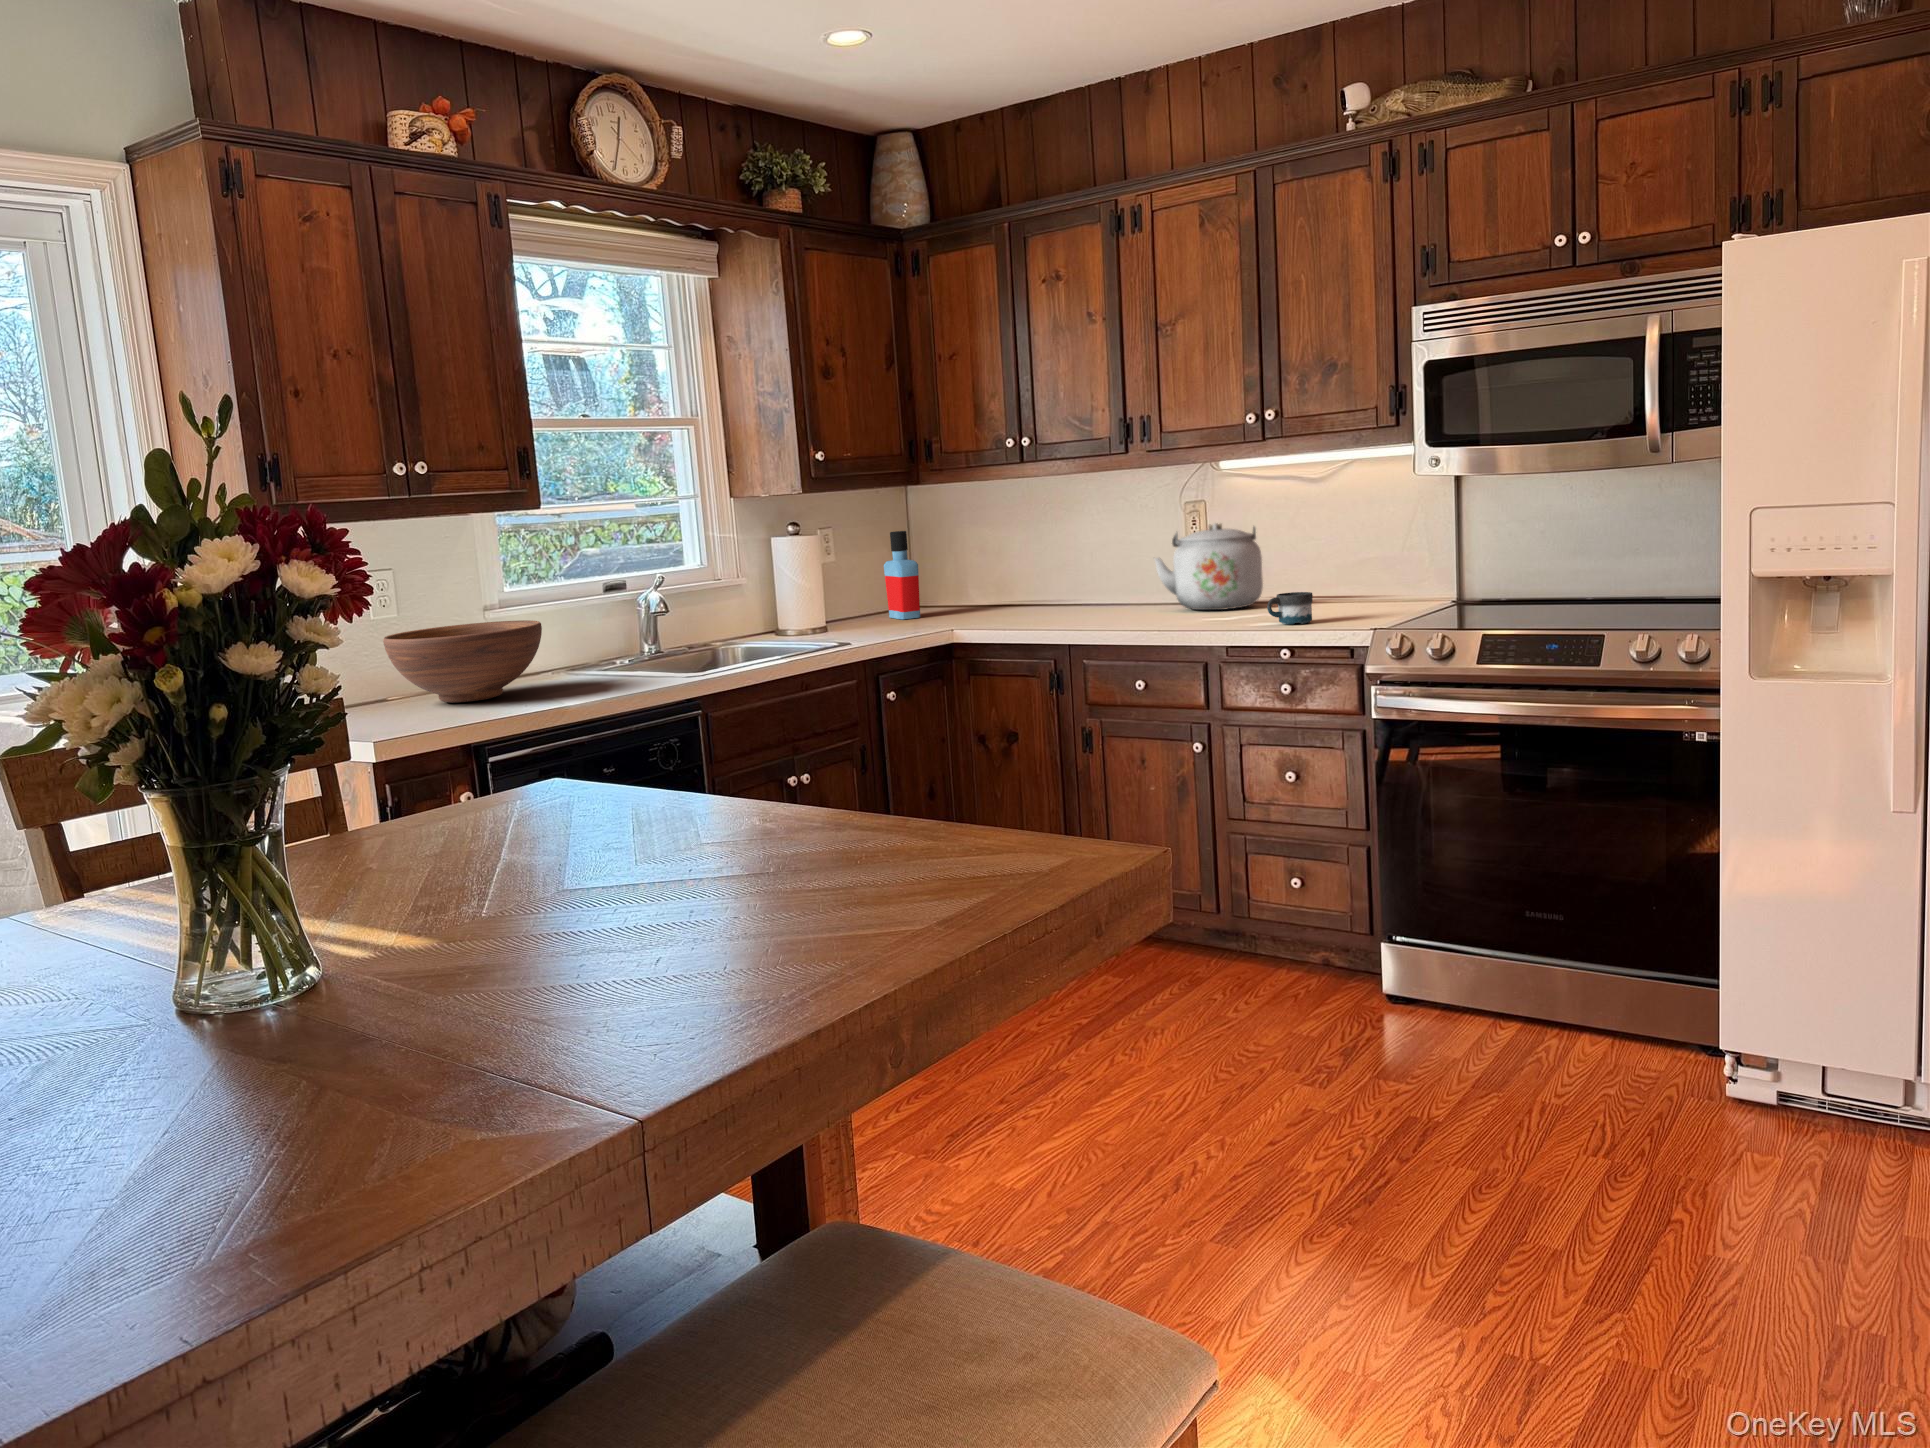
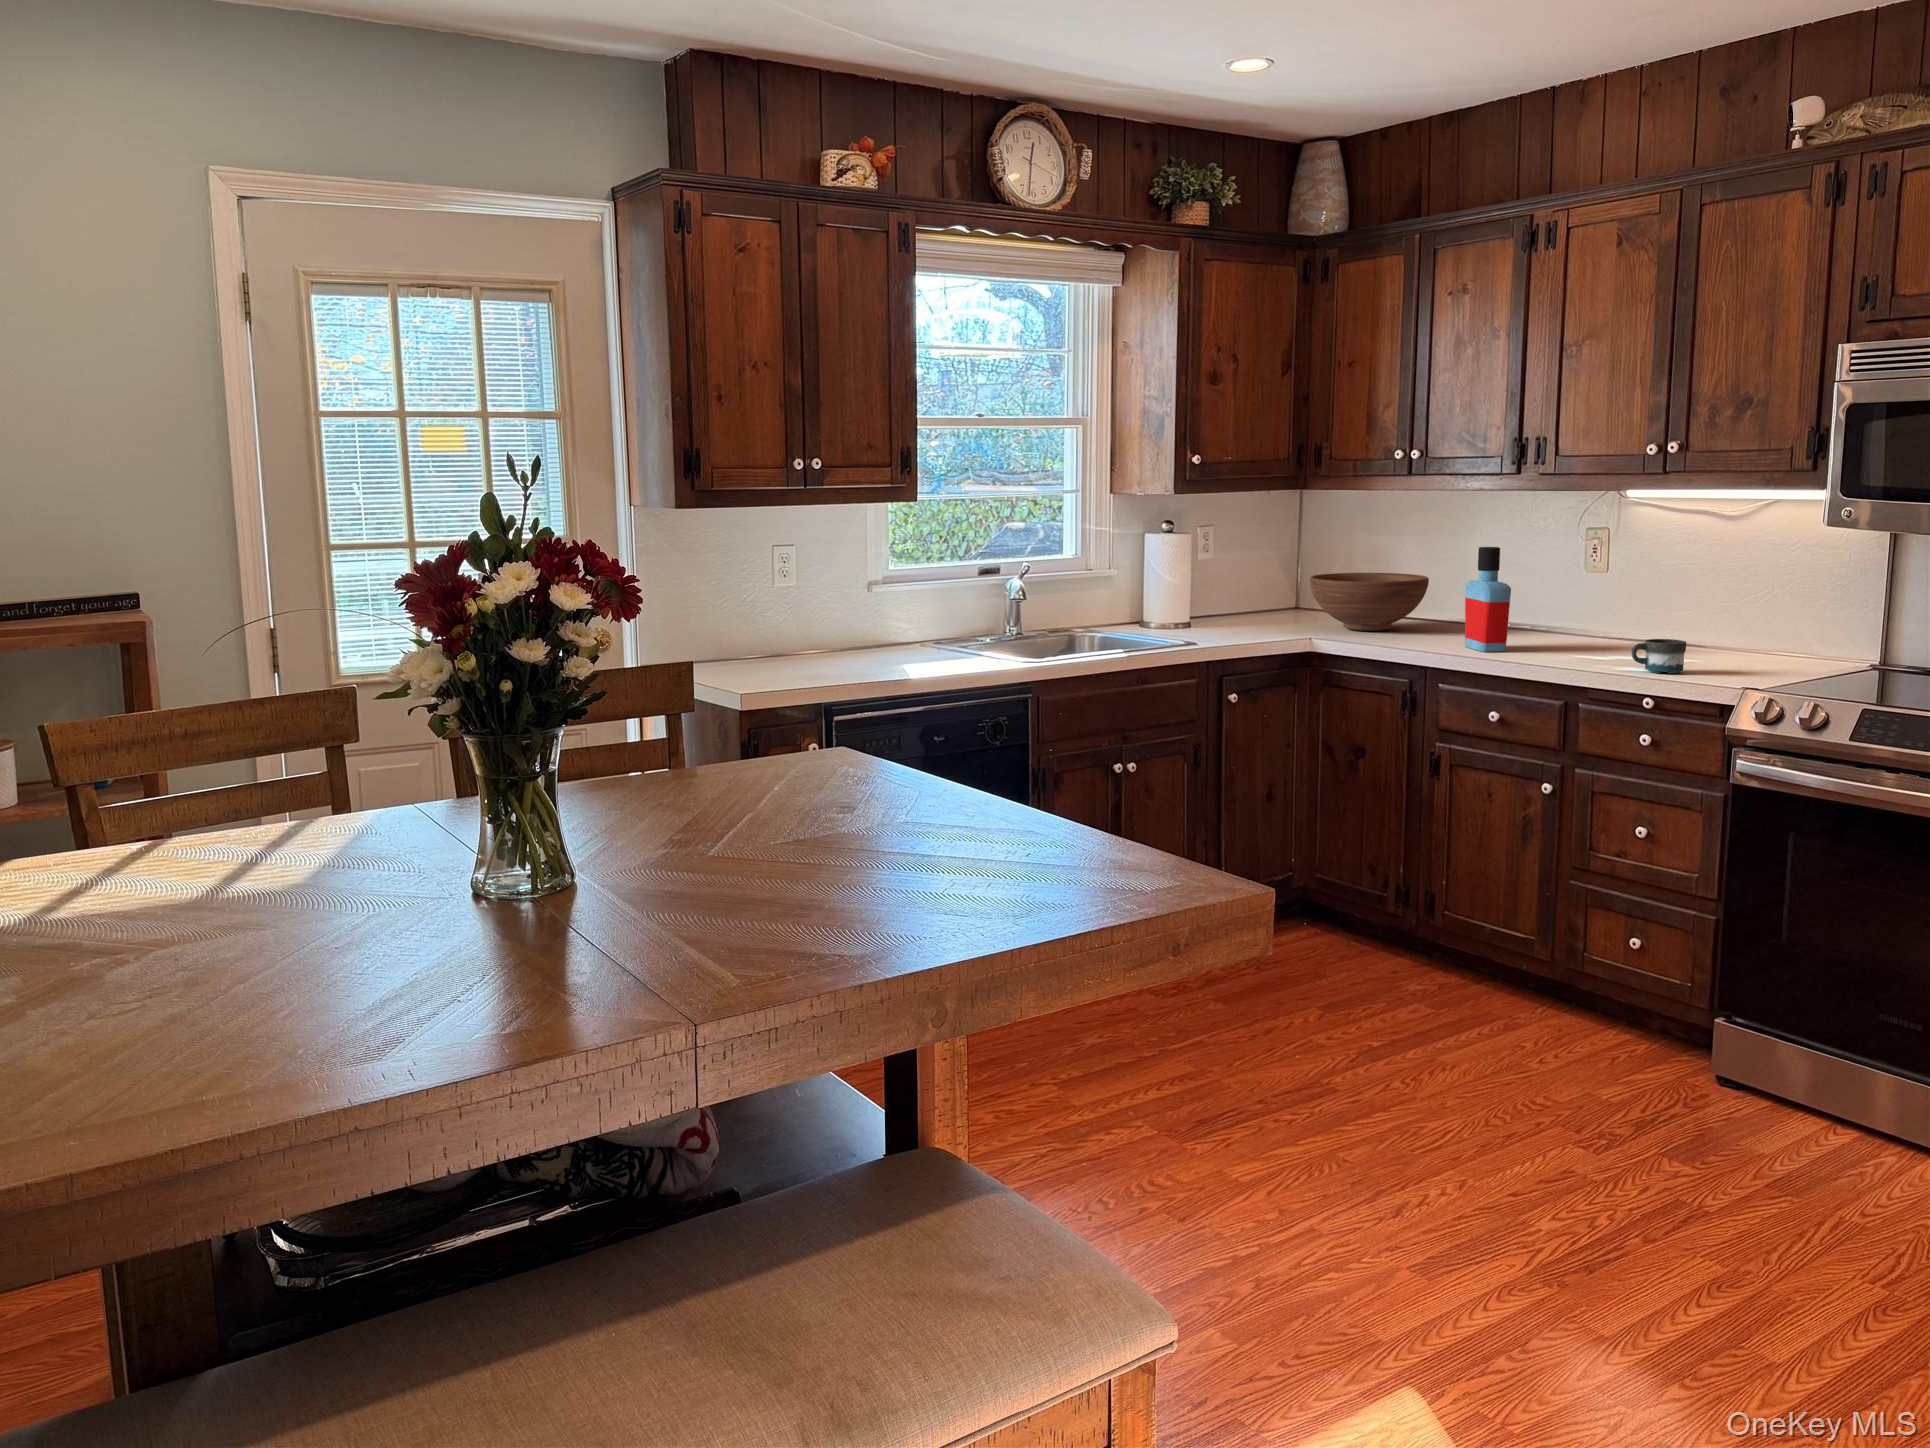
kettle: present [1155,523,1263,610] -> none [1534,555,1656,647]
bottle: present [884,531,920,619] -> present [1465,547,1511,652]
fruit bowl: present [383,620,542,703] -> present [1310,573,1429,631]

